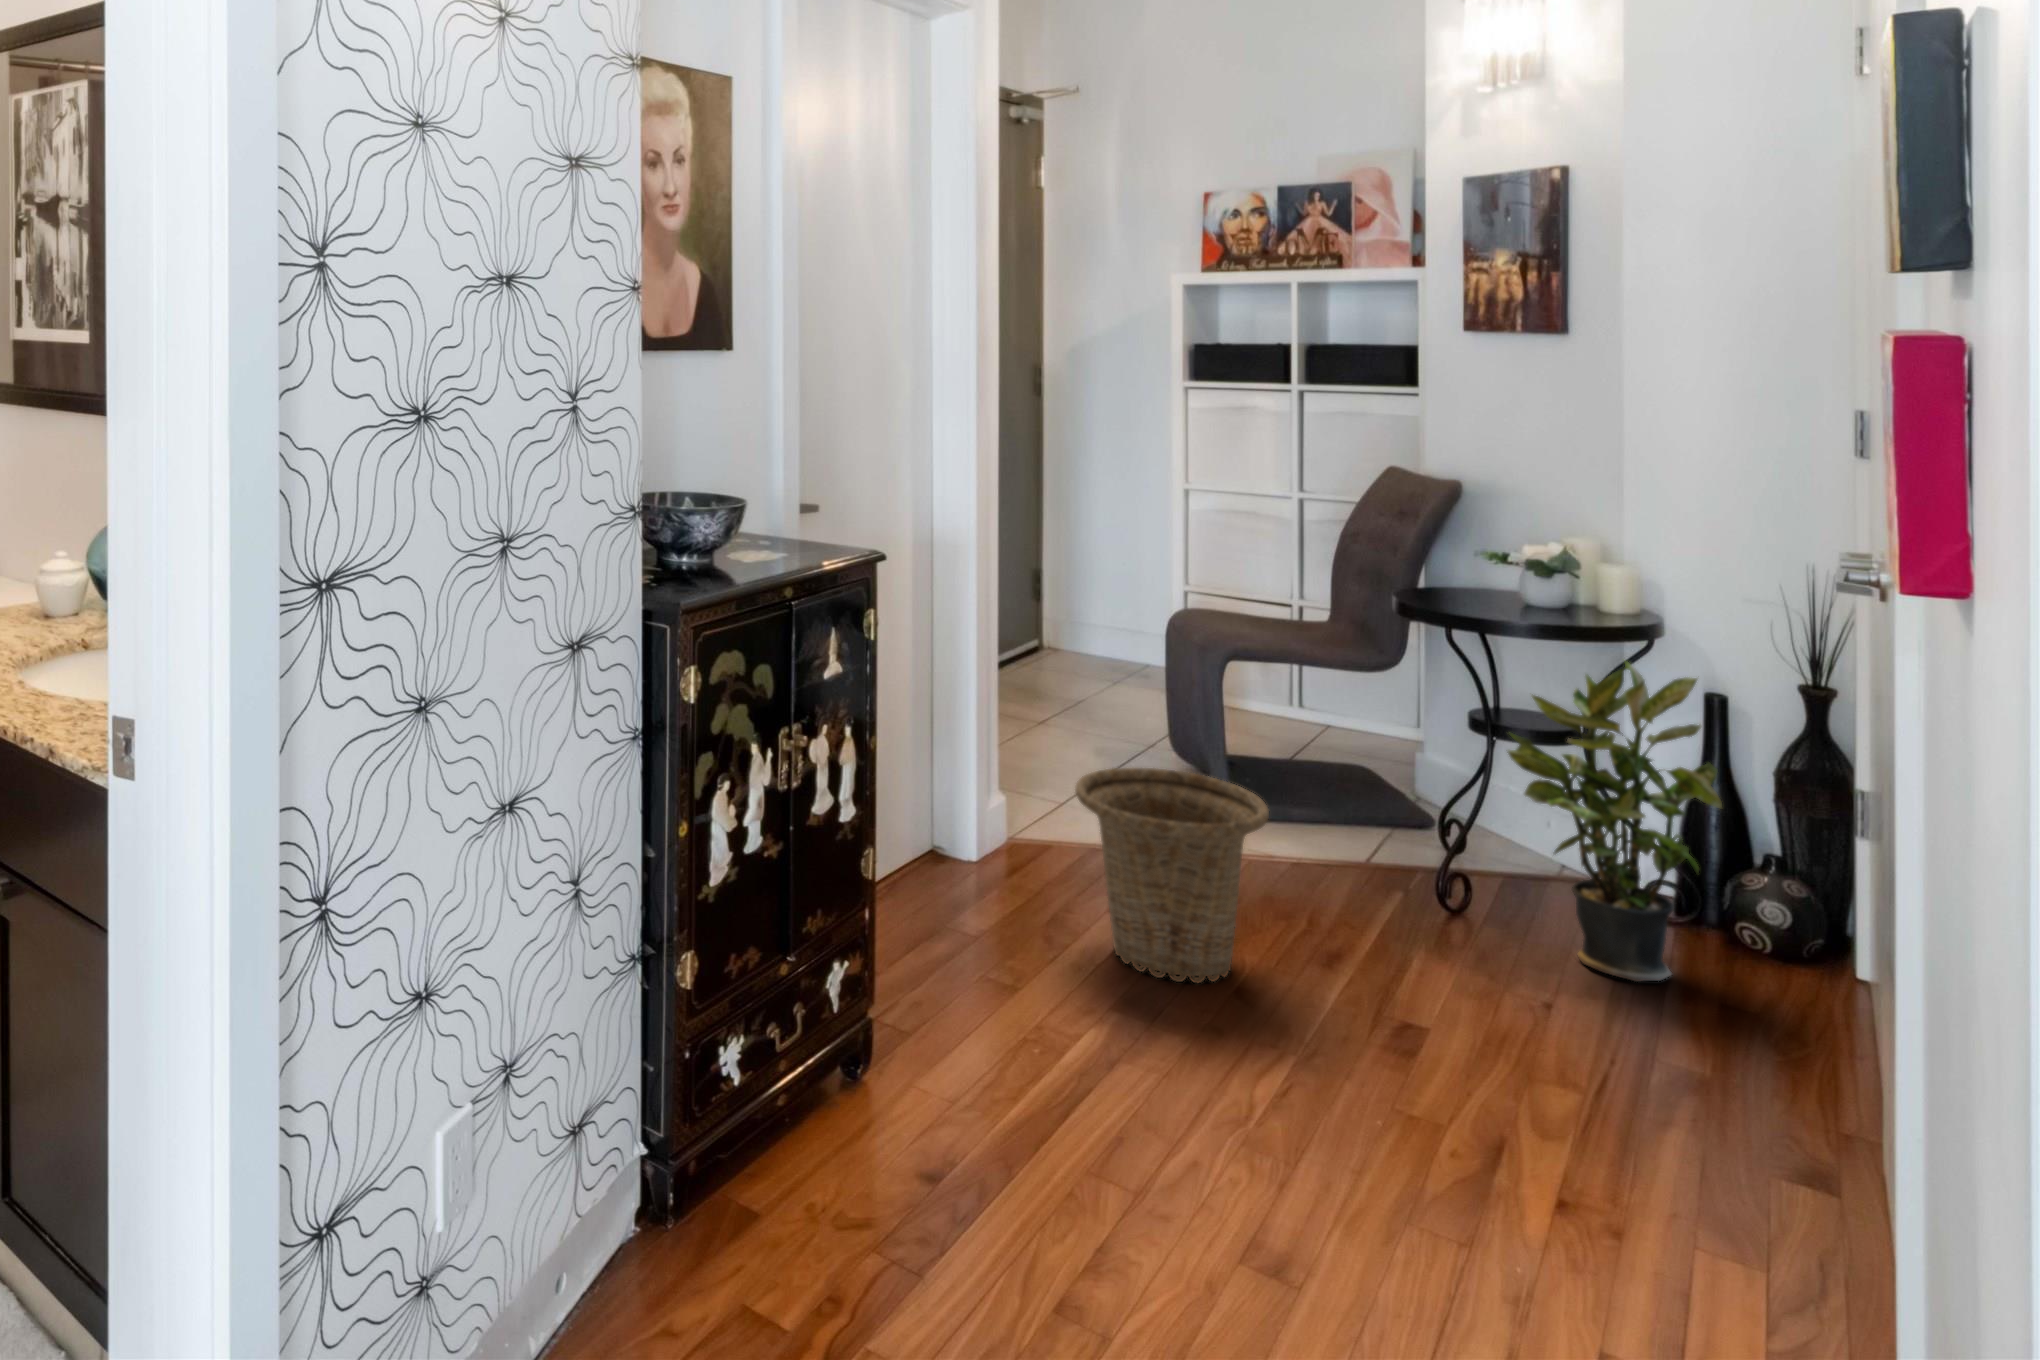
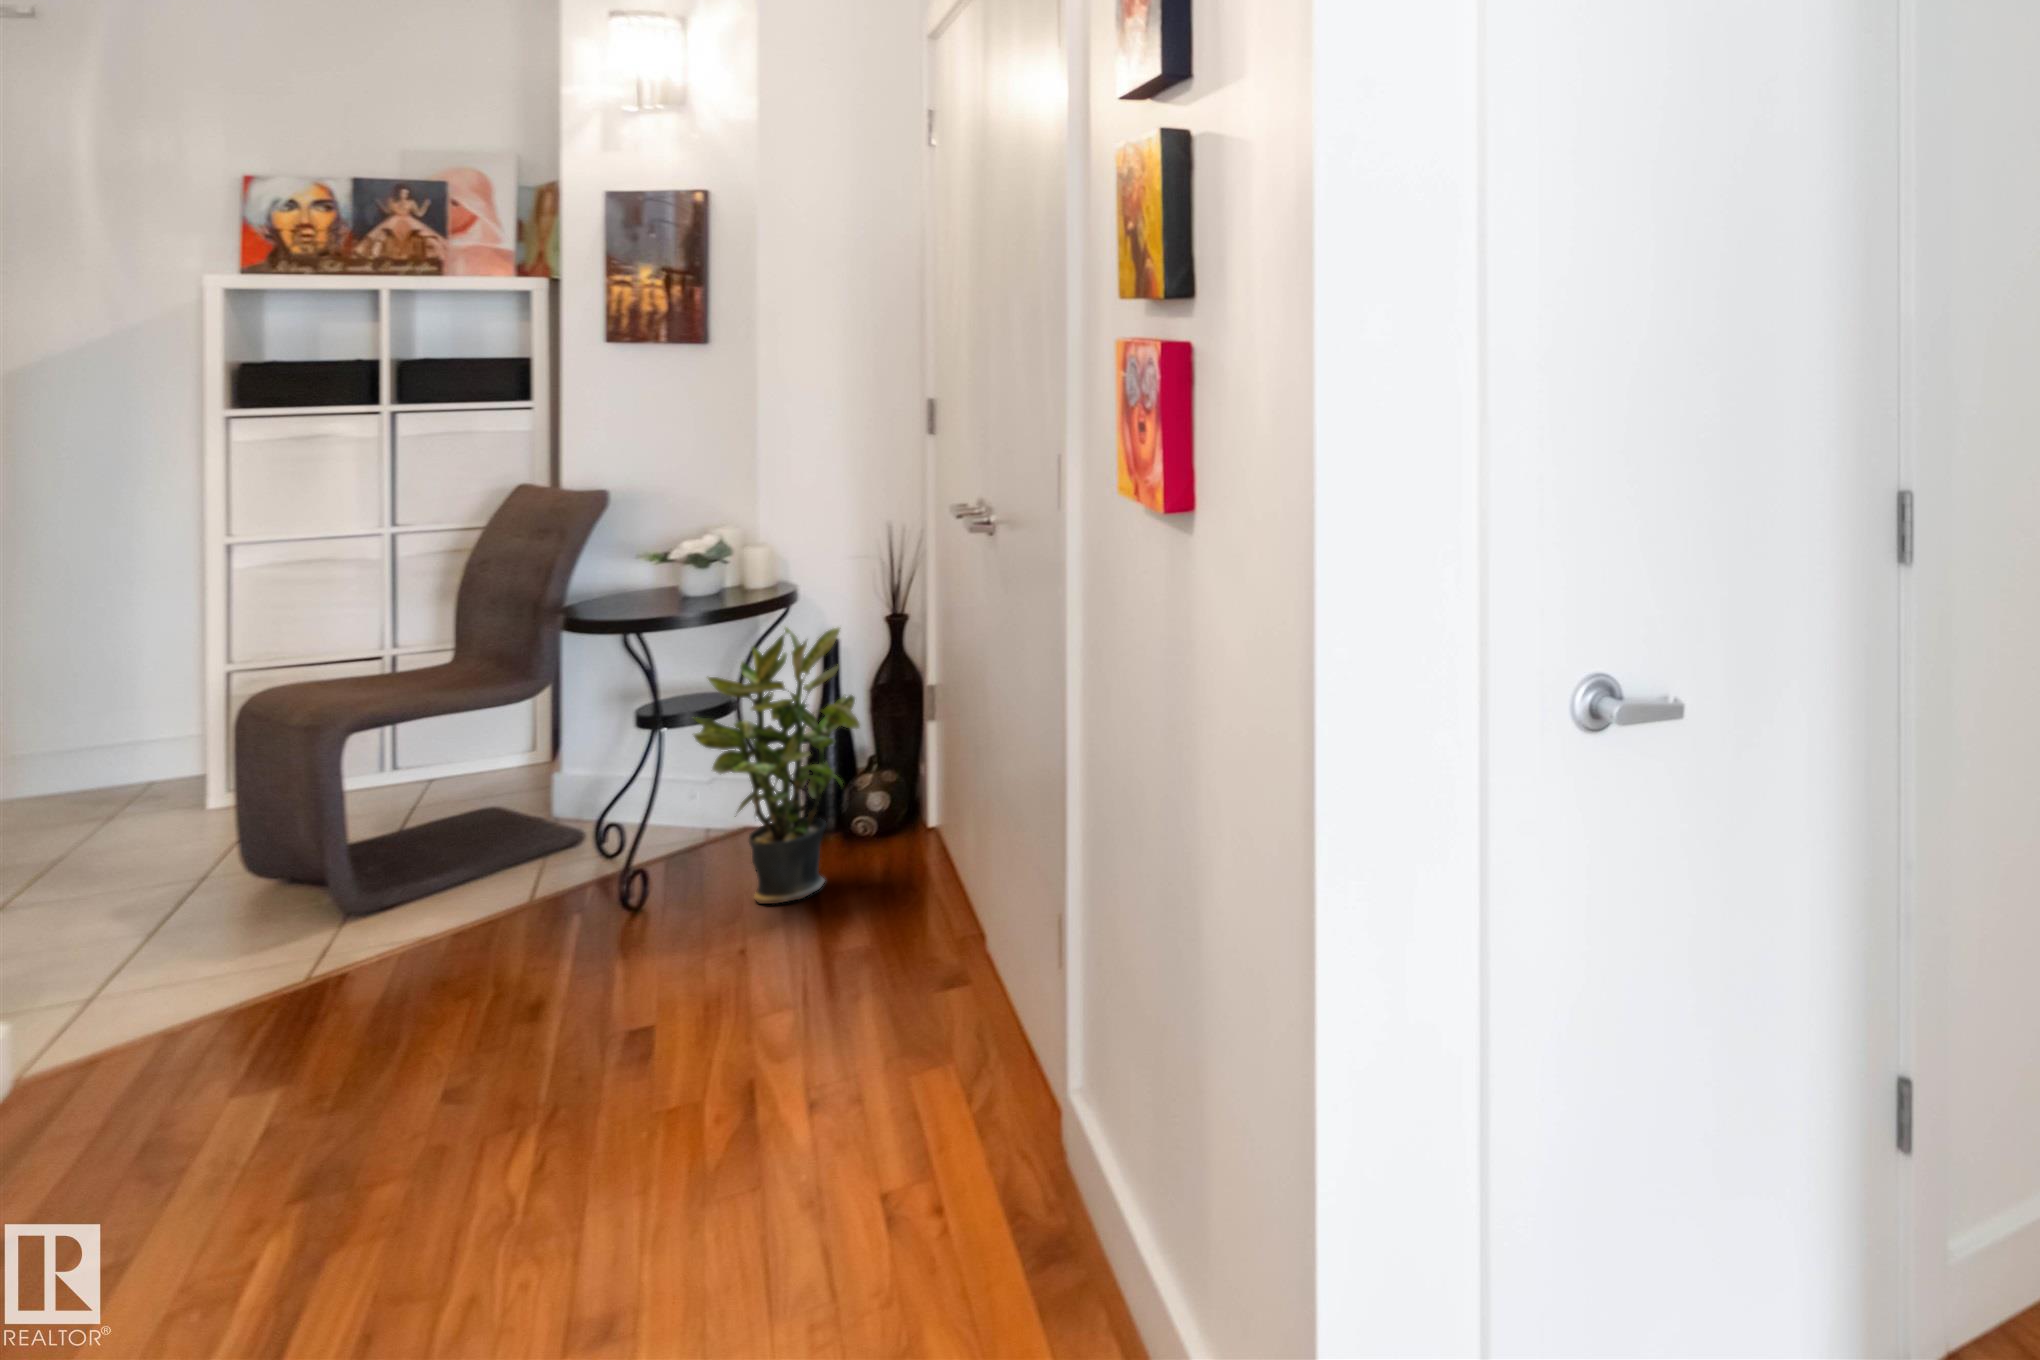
basket: present [1075,768,1269,983] -> none [192,866,478,1146]

